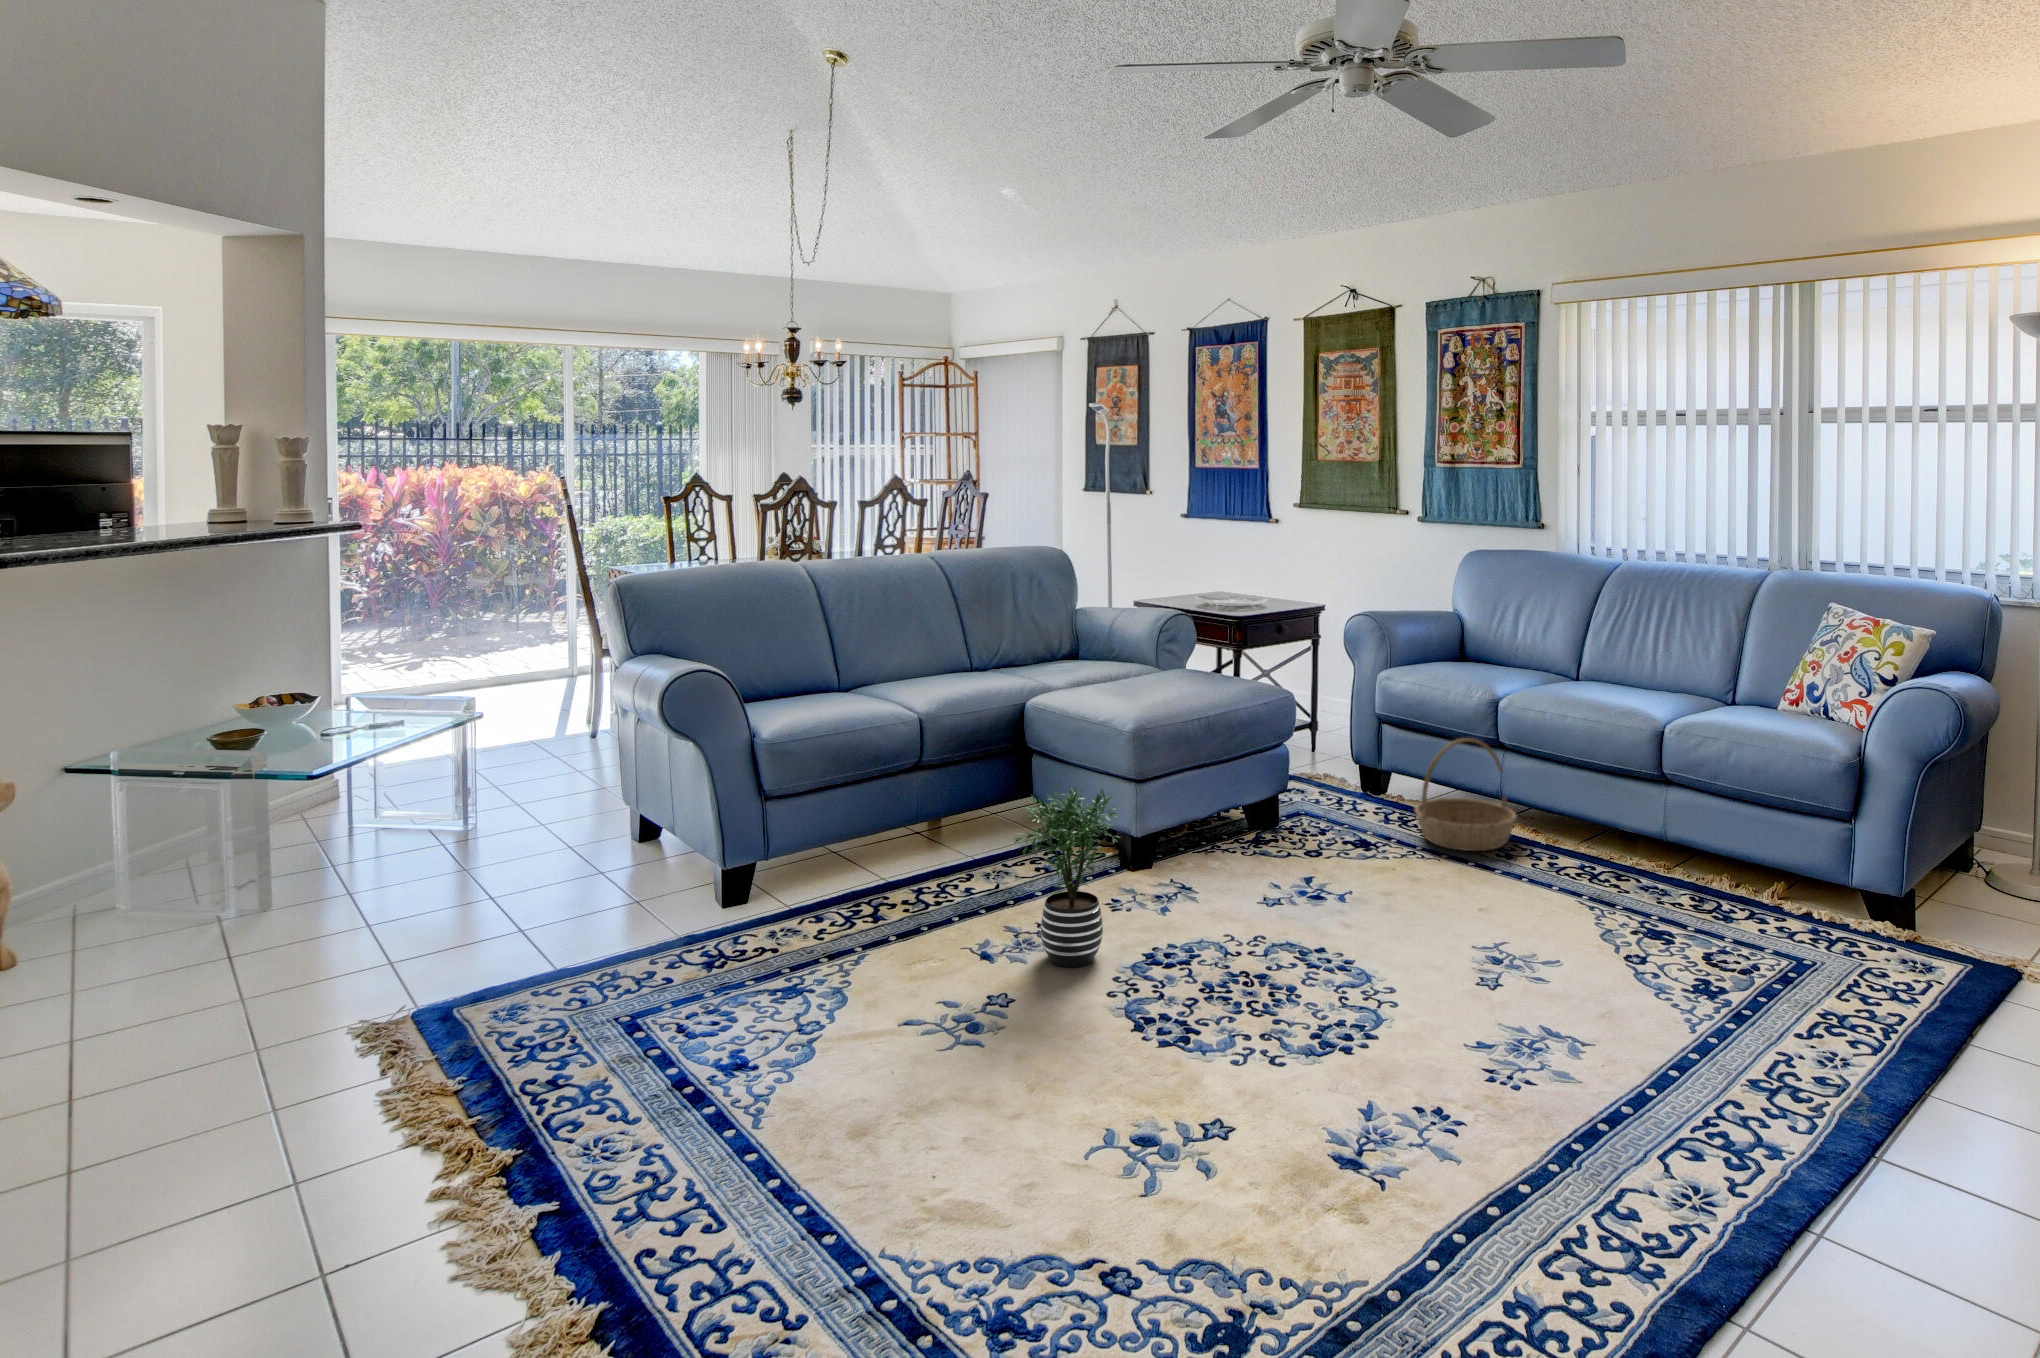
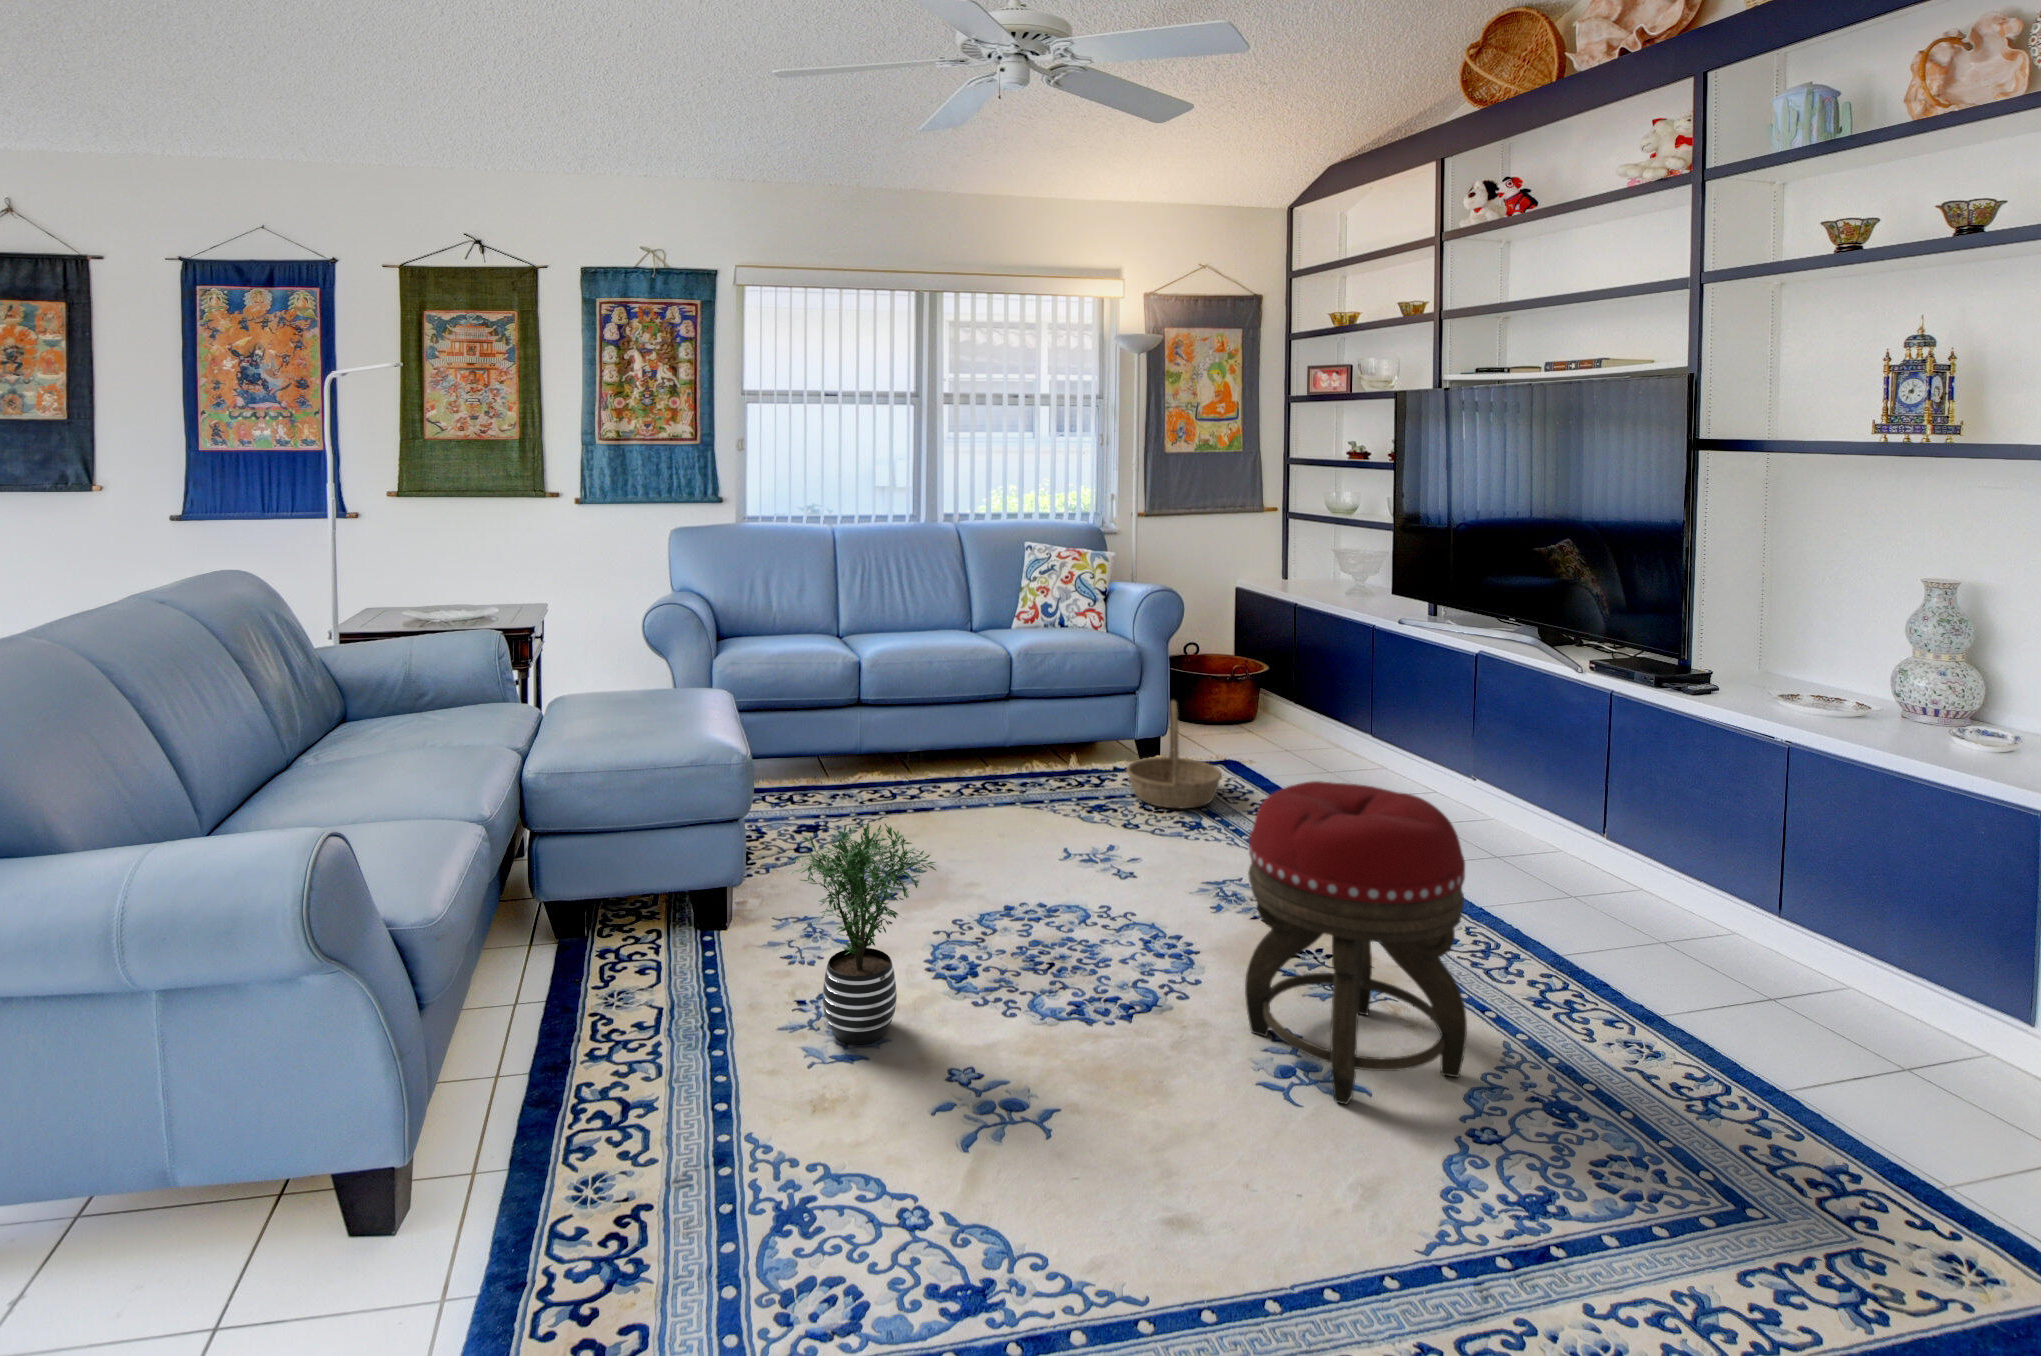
basket: present [1415,738,1516,851] -> present [1126,701,1222,809]
footstool: none [1177,856,1414,1236] -> present [1245,781,1467,1104]

